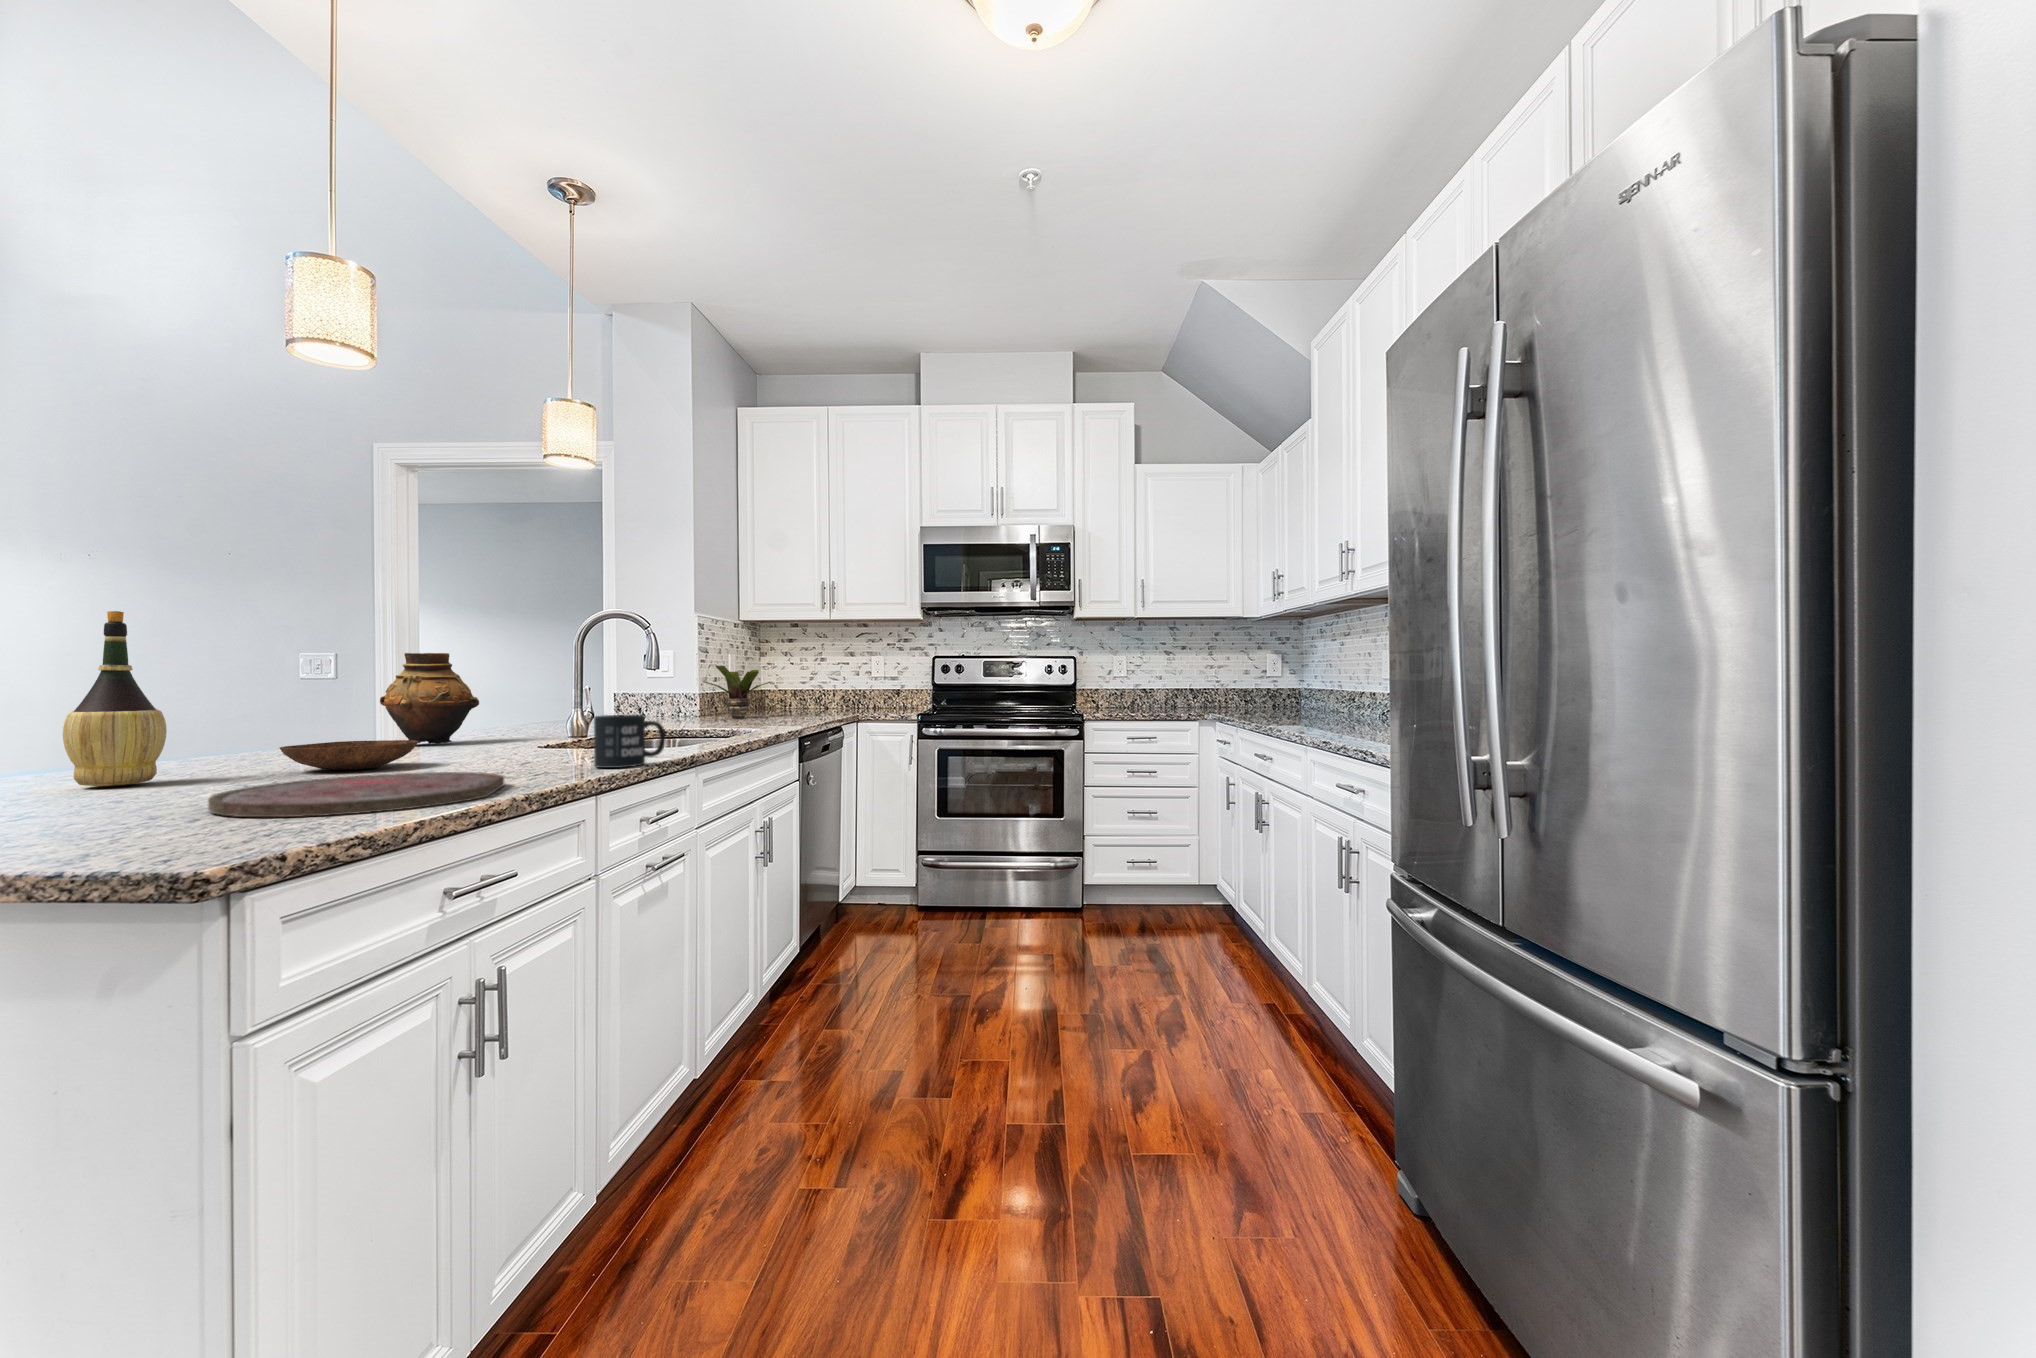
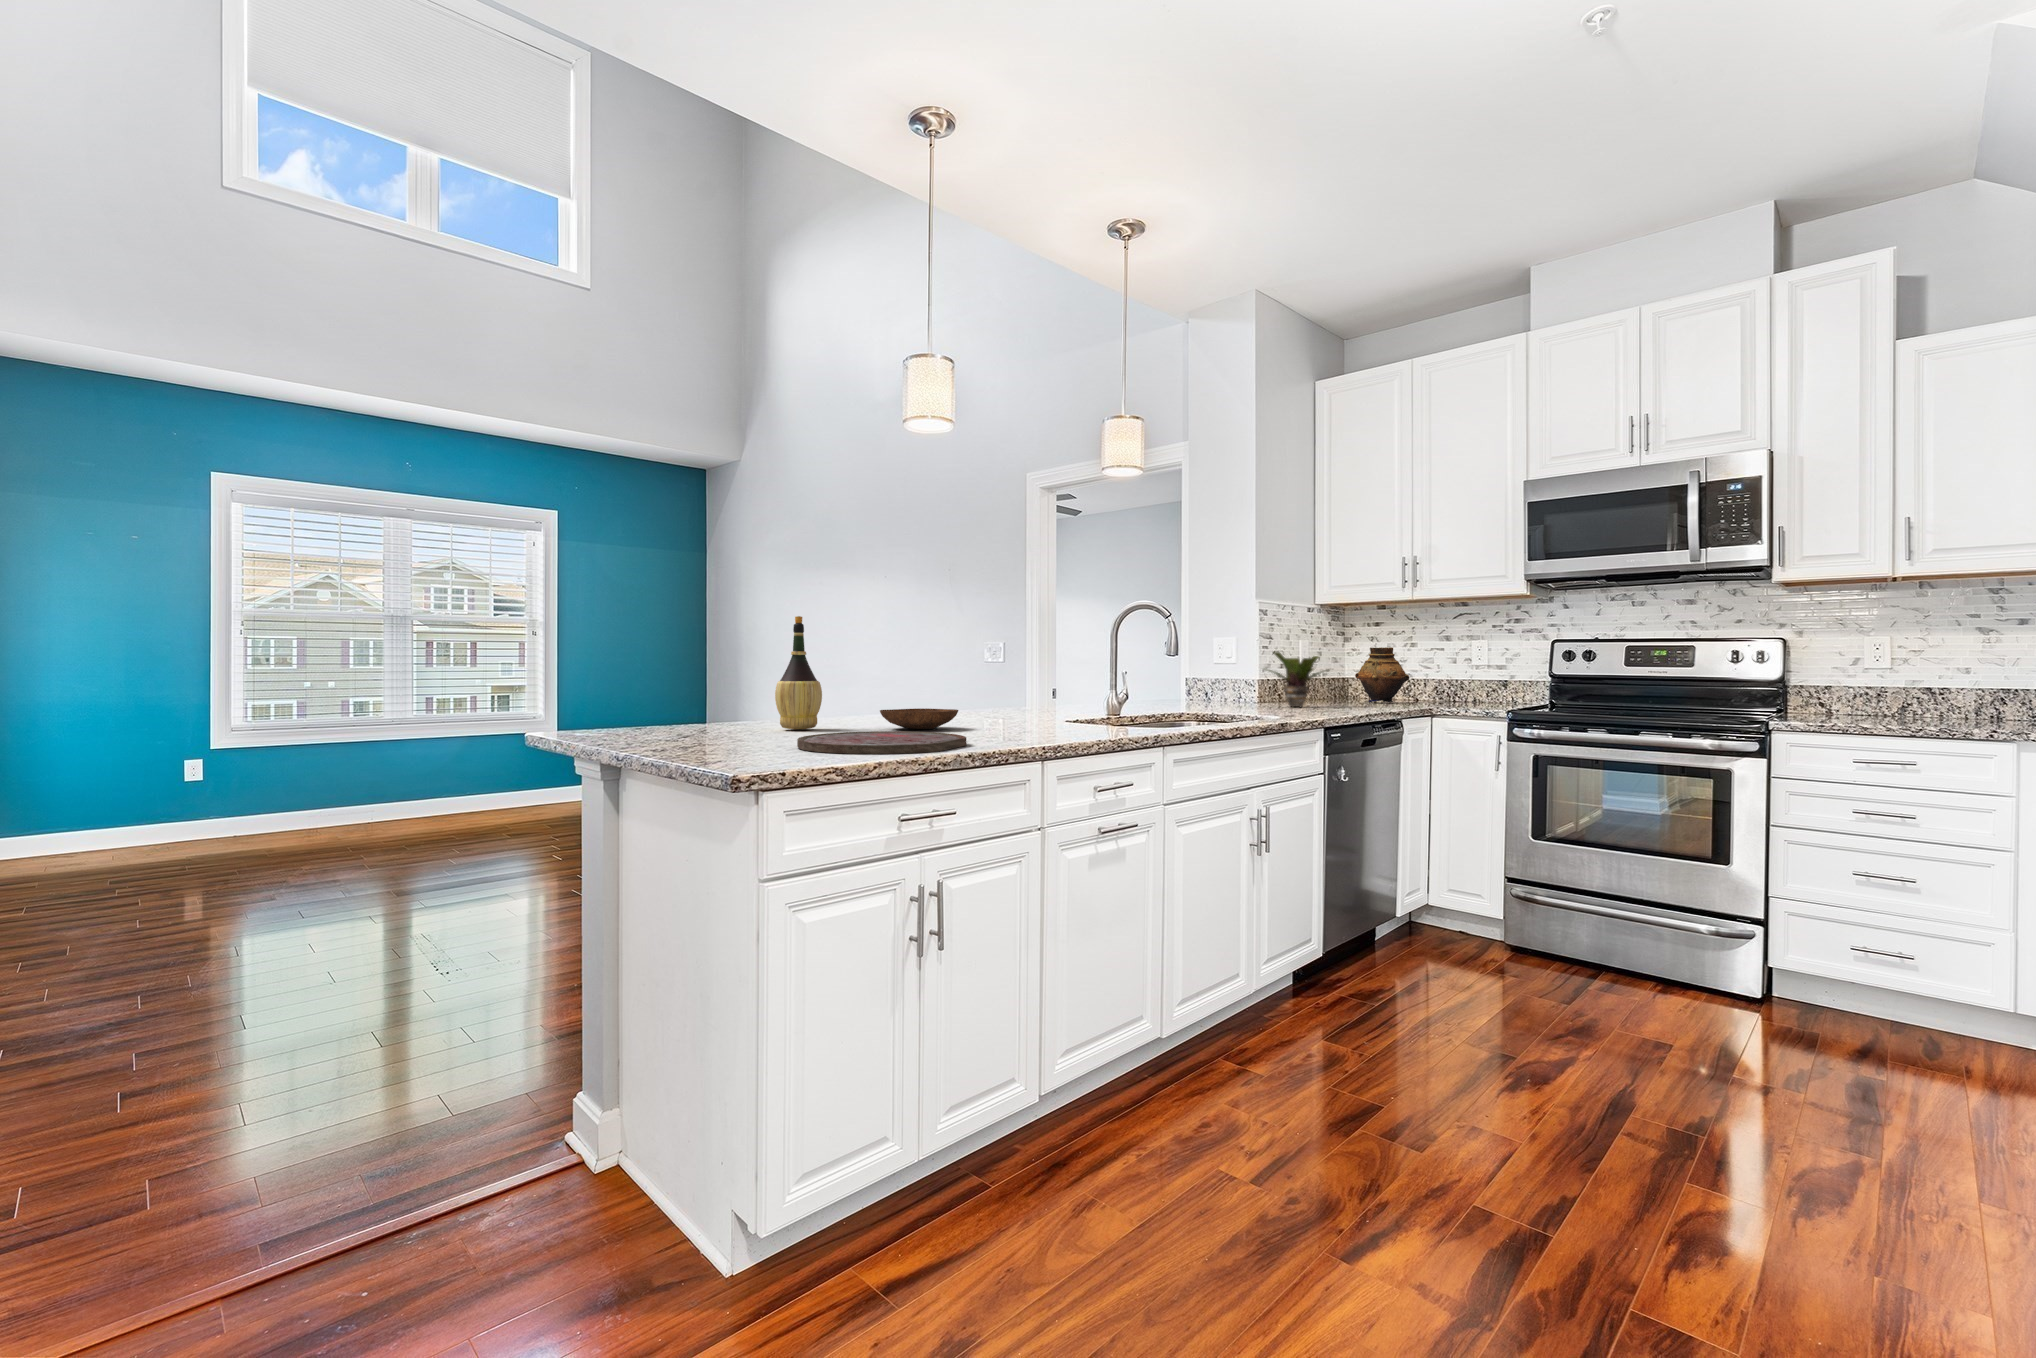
vase: present [380,653,479,744] -> present [1355,647,1409,702]
mug: present [594,715,666,768] -> none [1054,694,1113,740]

